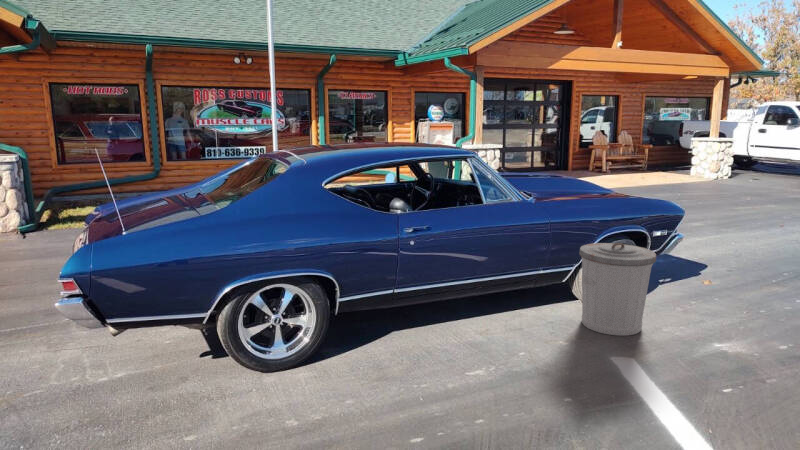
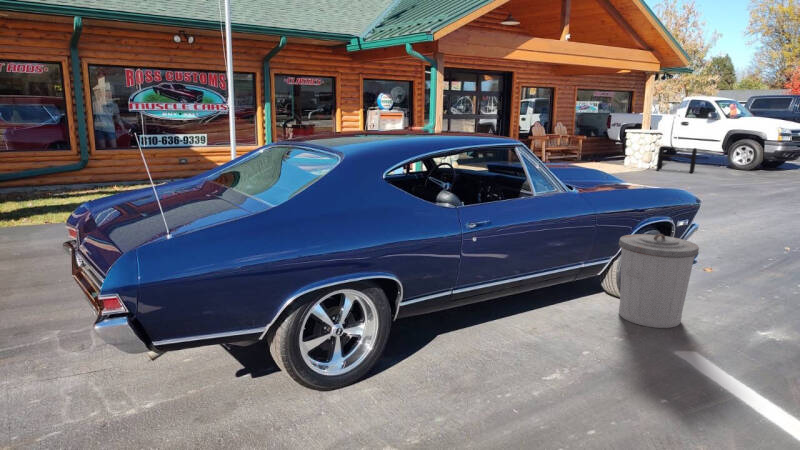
bench: none [725,155,771,183] -> present [656,147,697,173]

